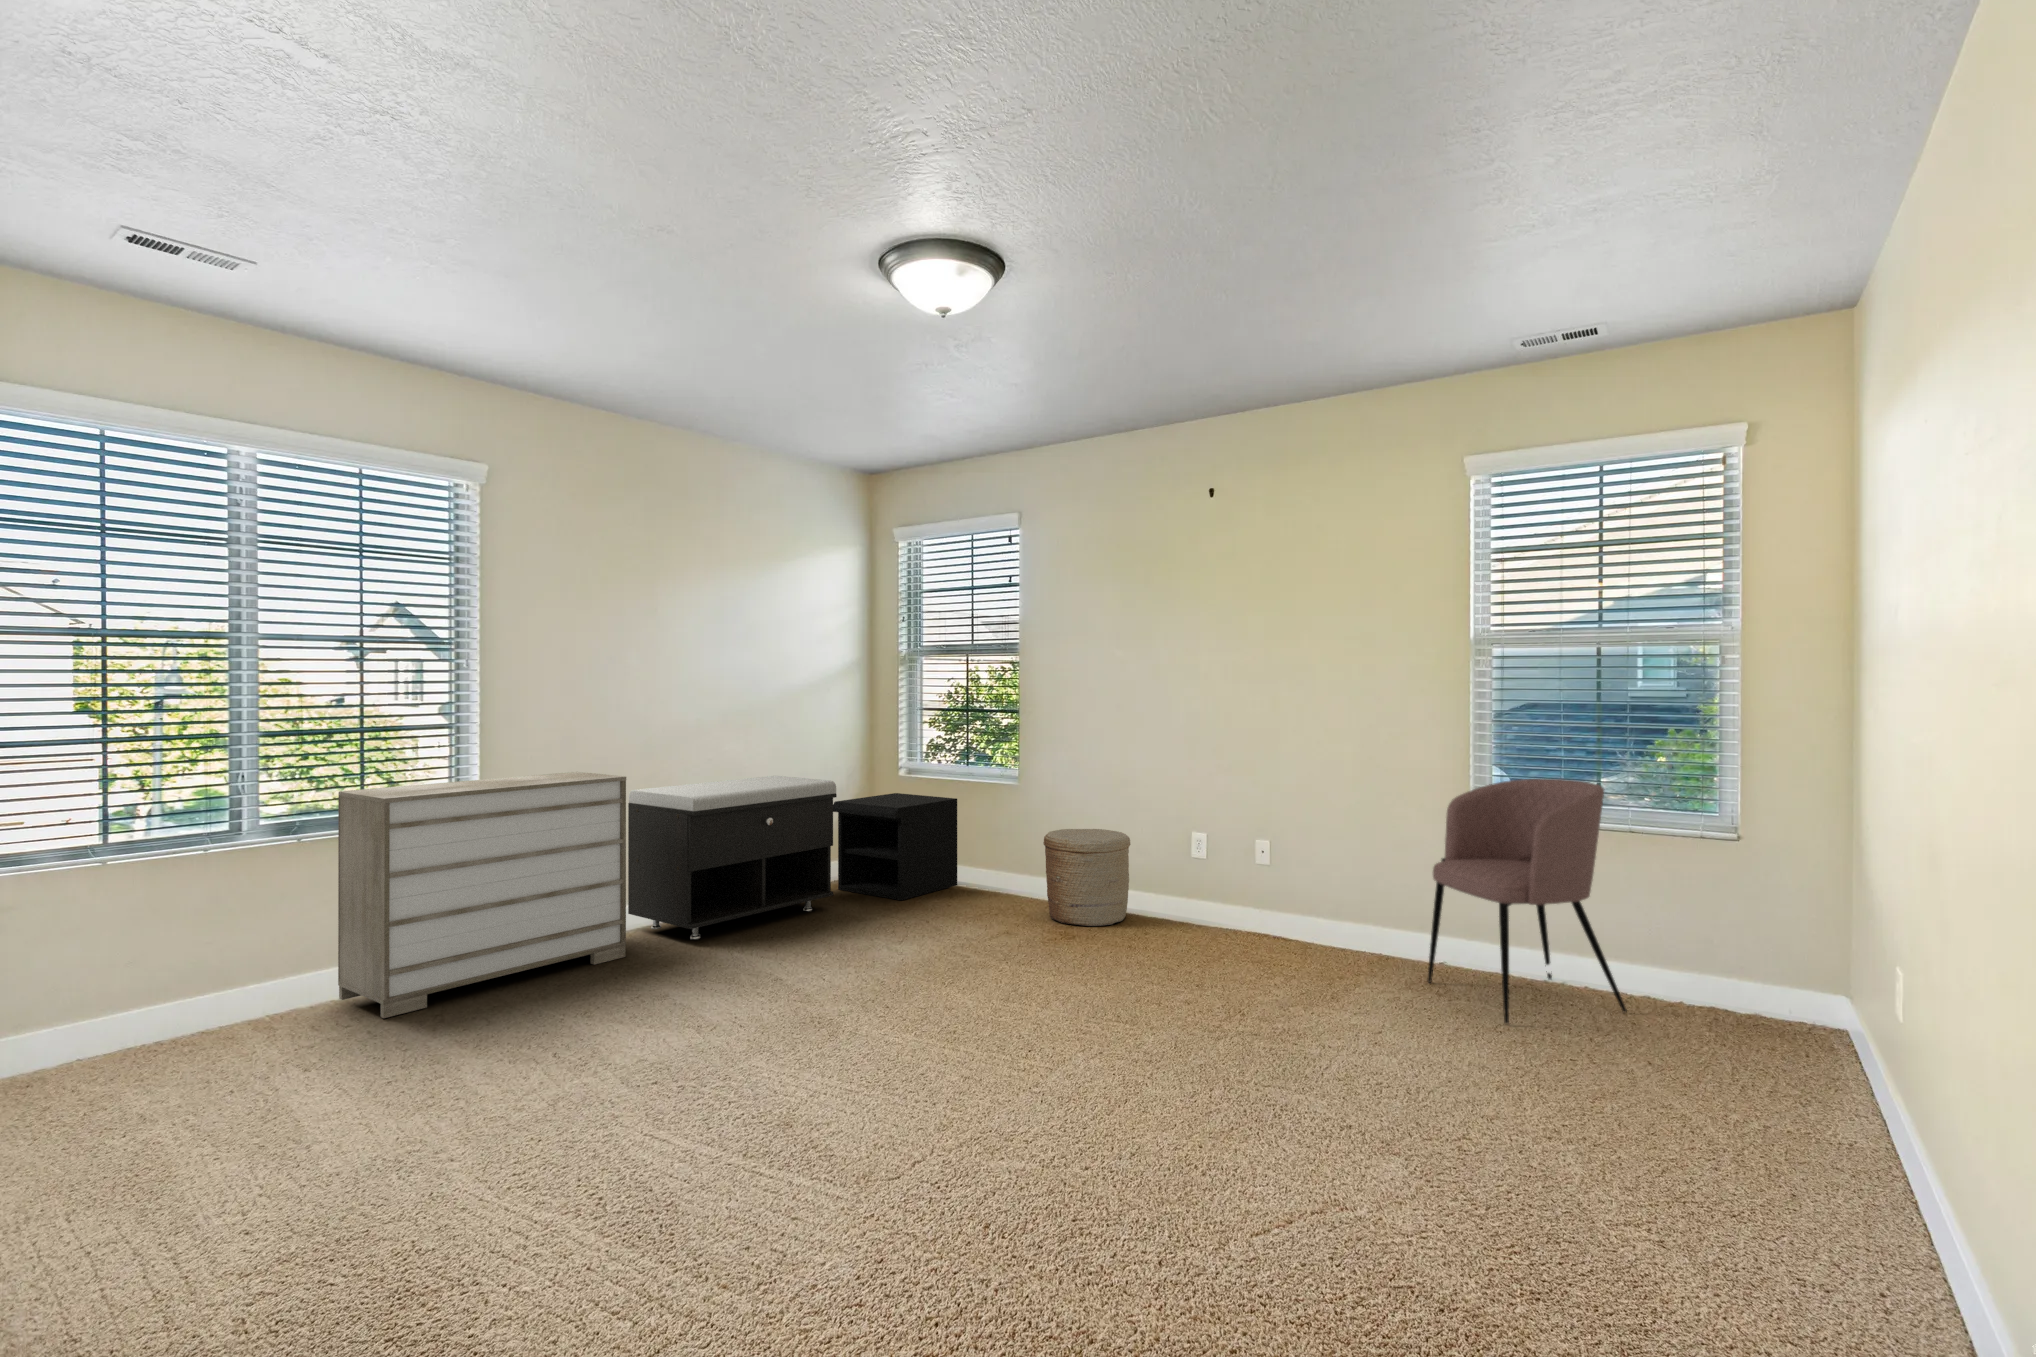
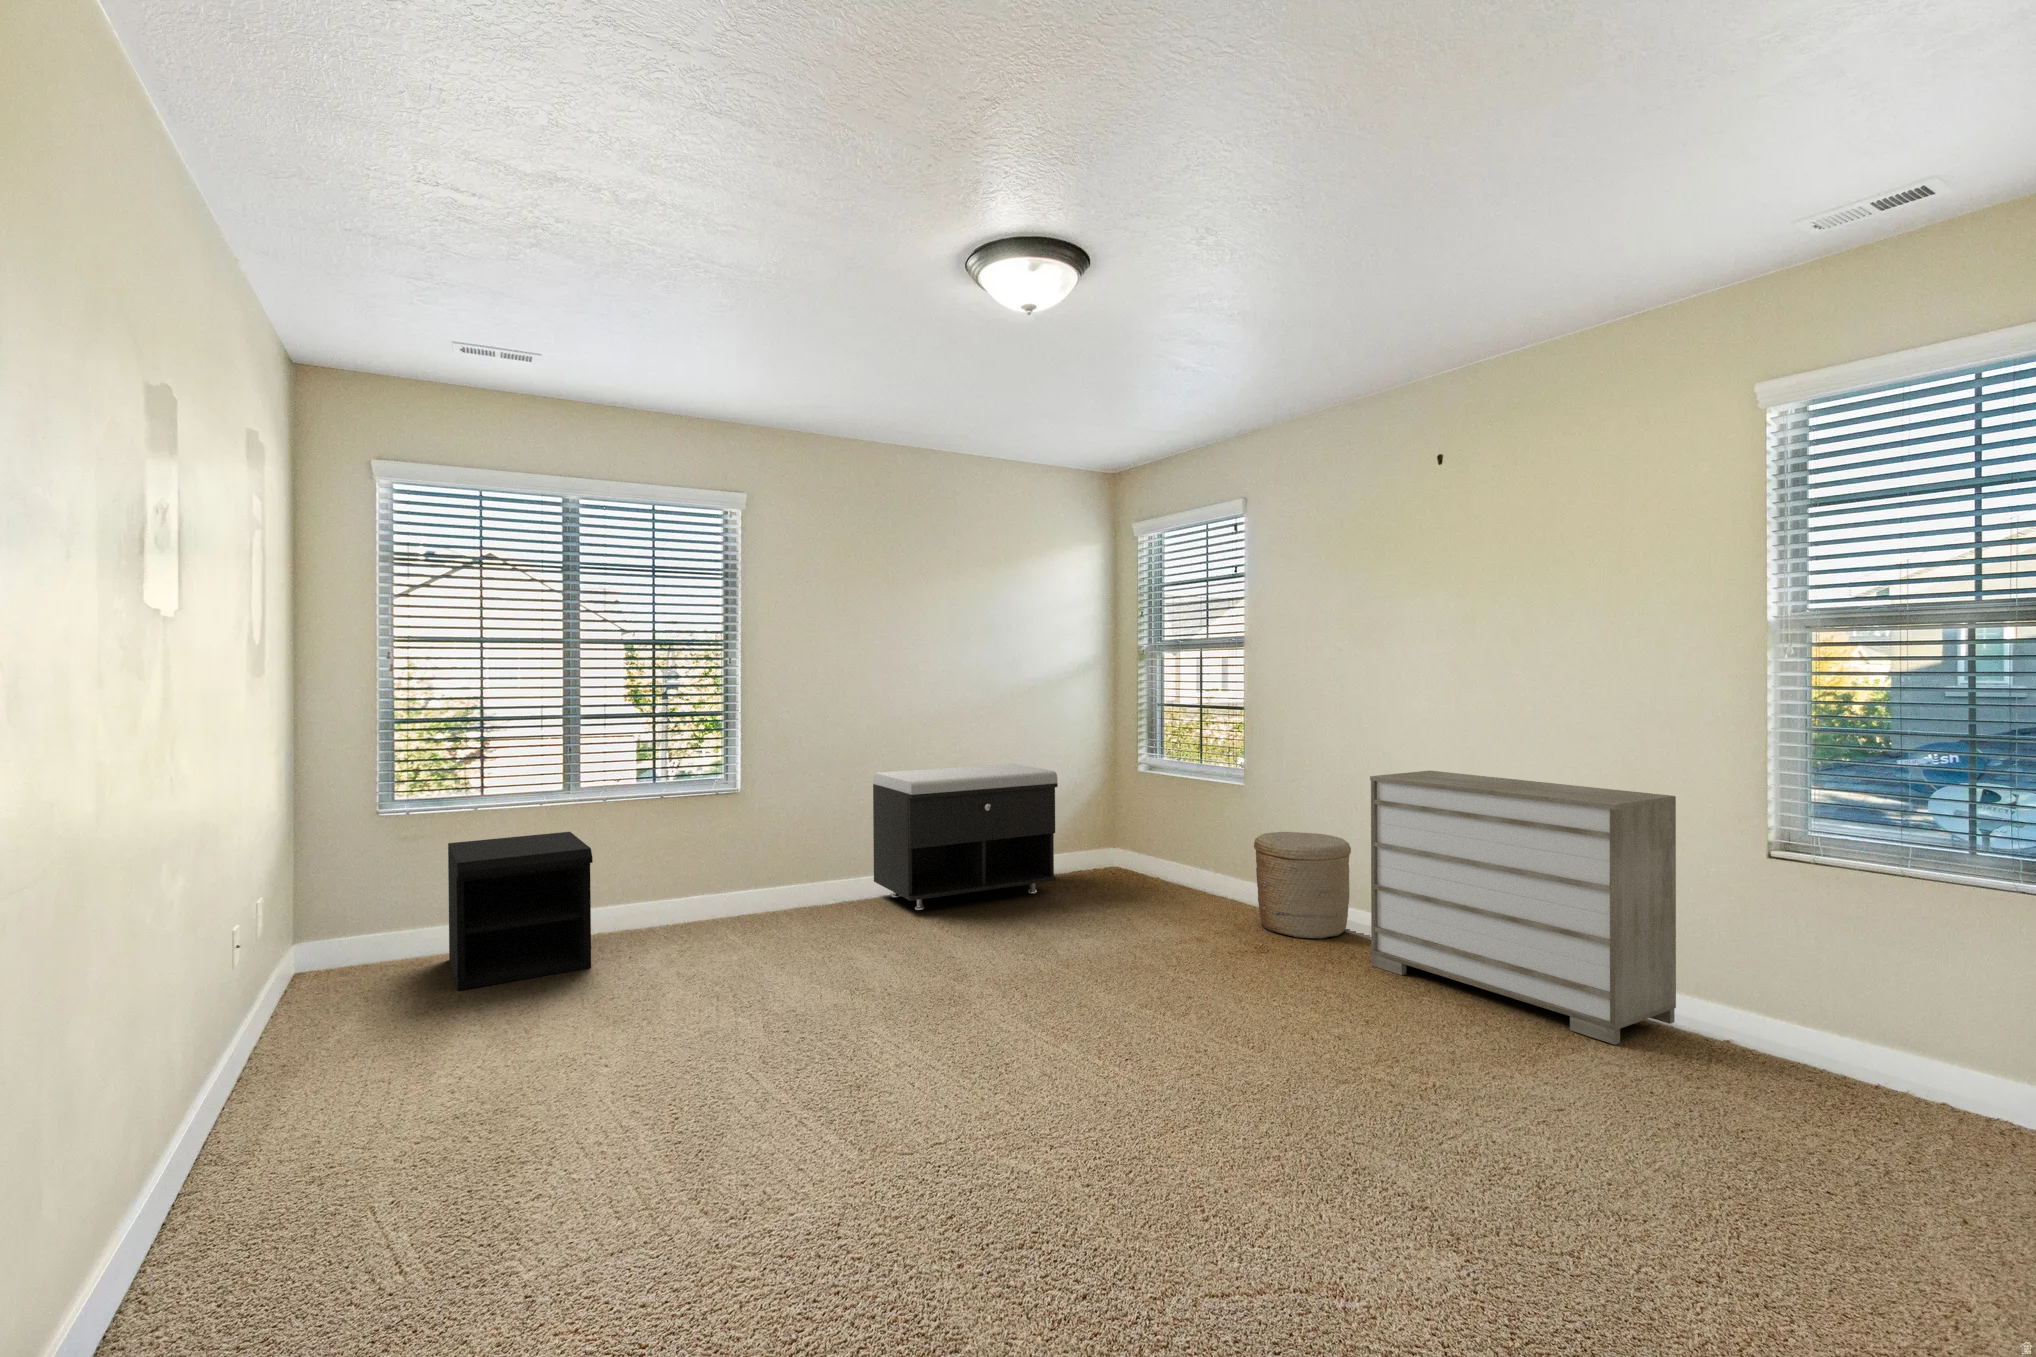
dresser: present [338,772,626,1018] -> present [1370,771,1676,1045]
armchair: present [1428,779,1627,1024] -> none [1688,808,1997,1148]
nightstand: present [833,793,957,900] -> present [448,832,593,990]

